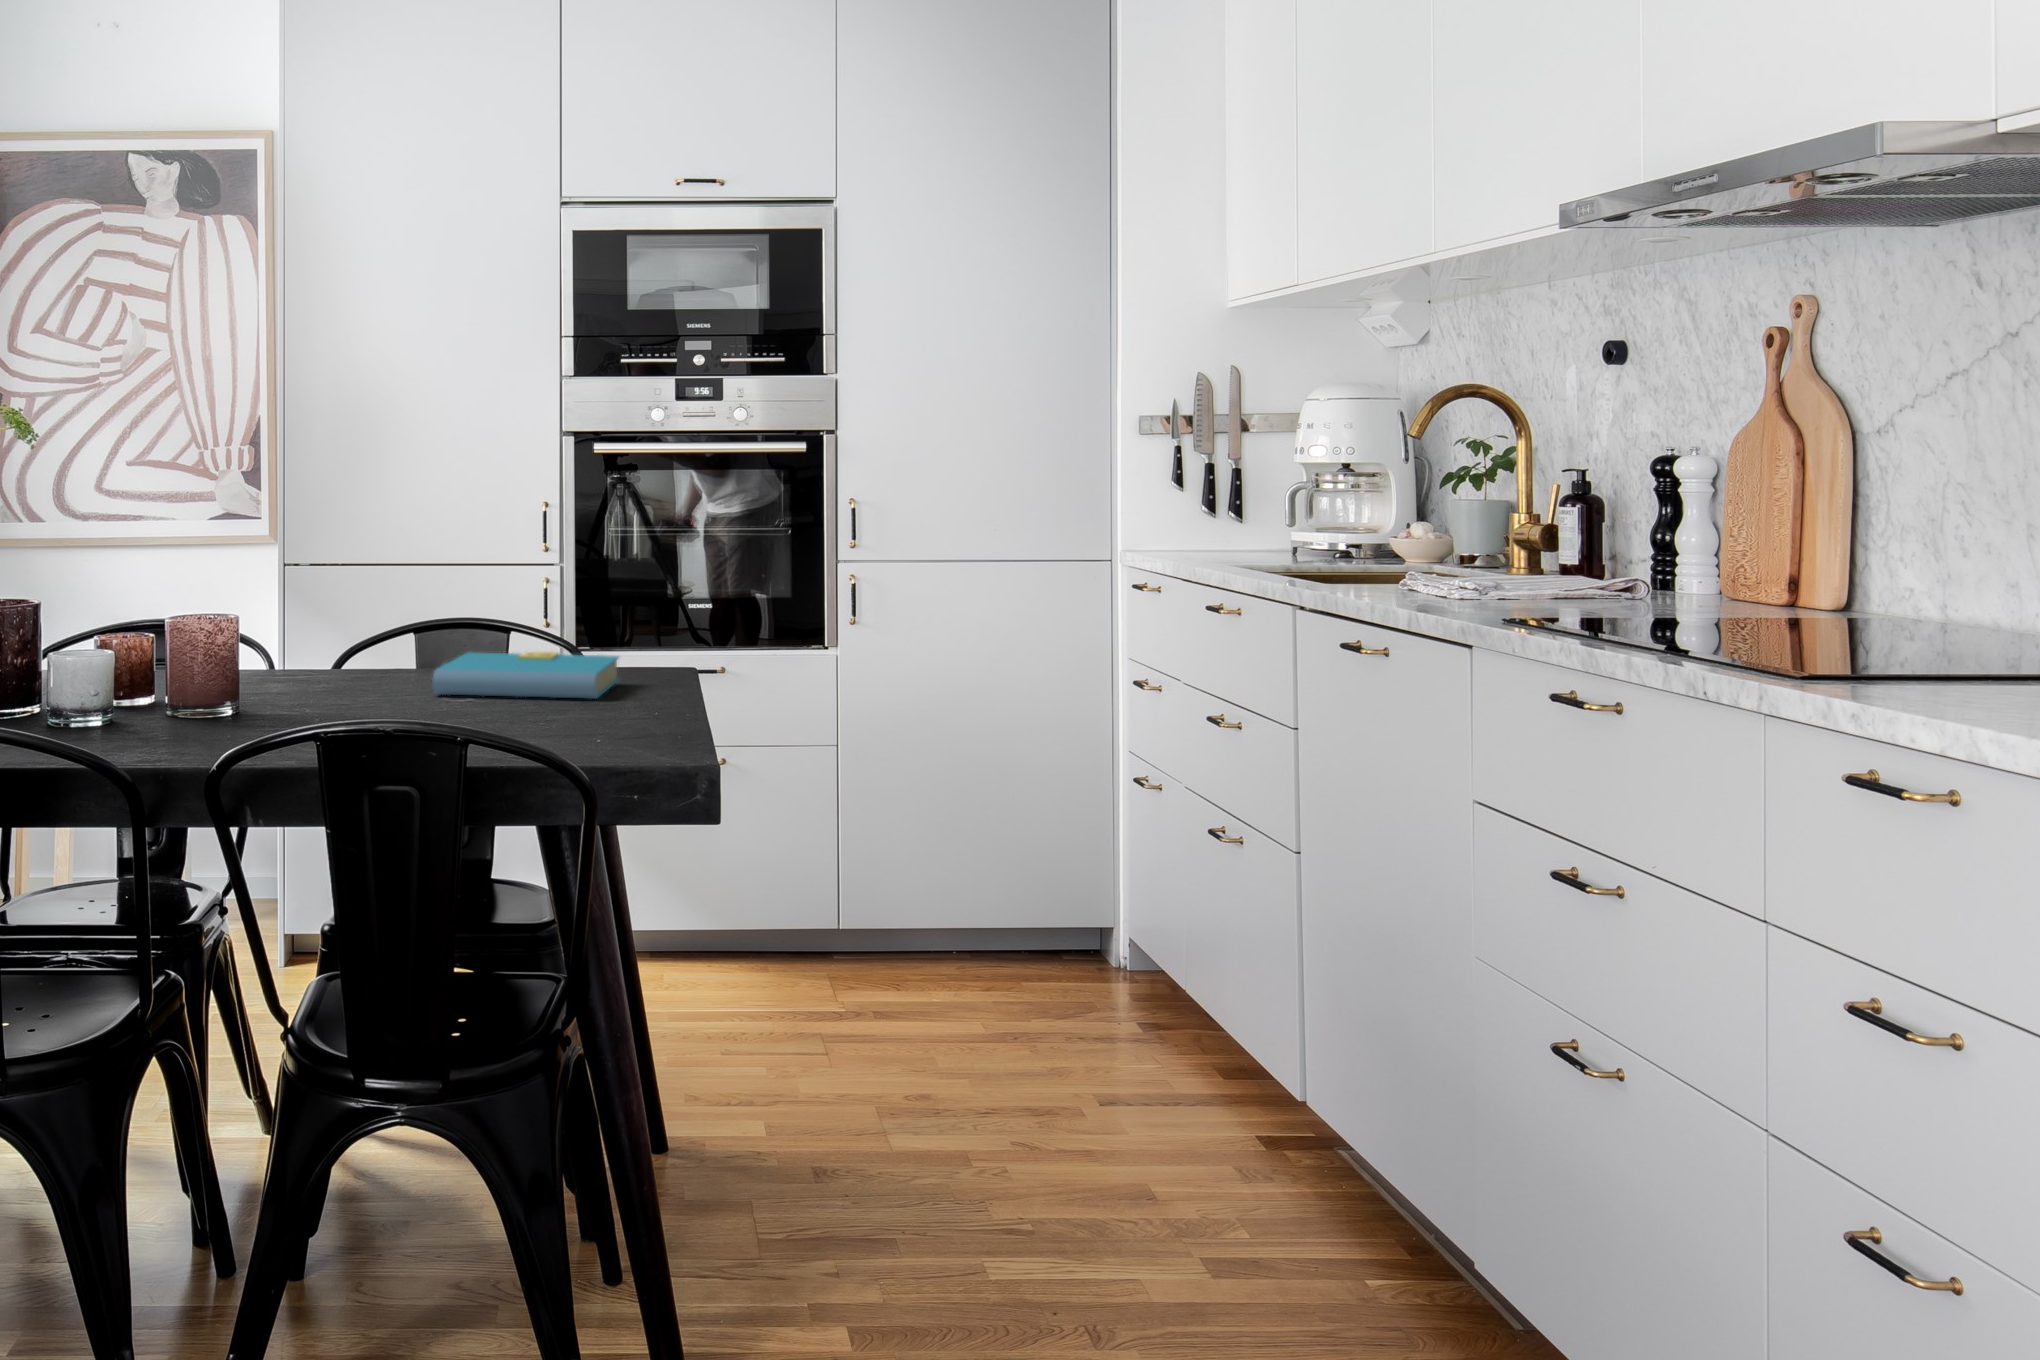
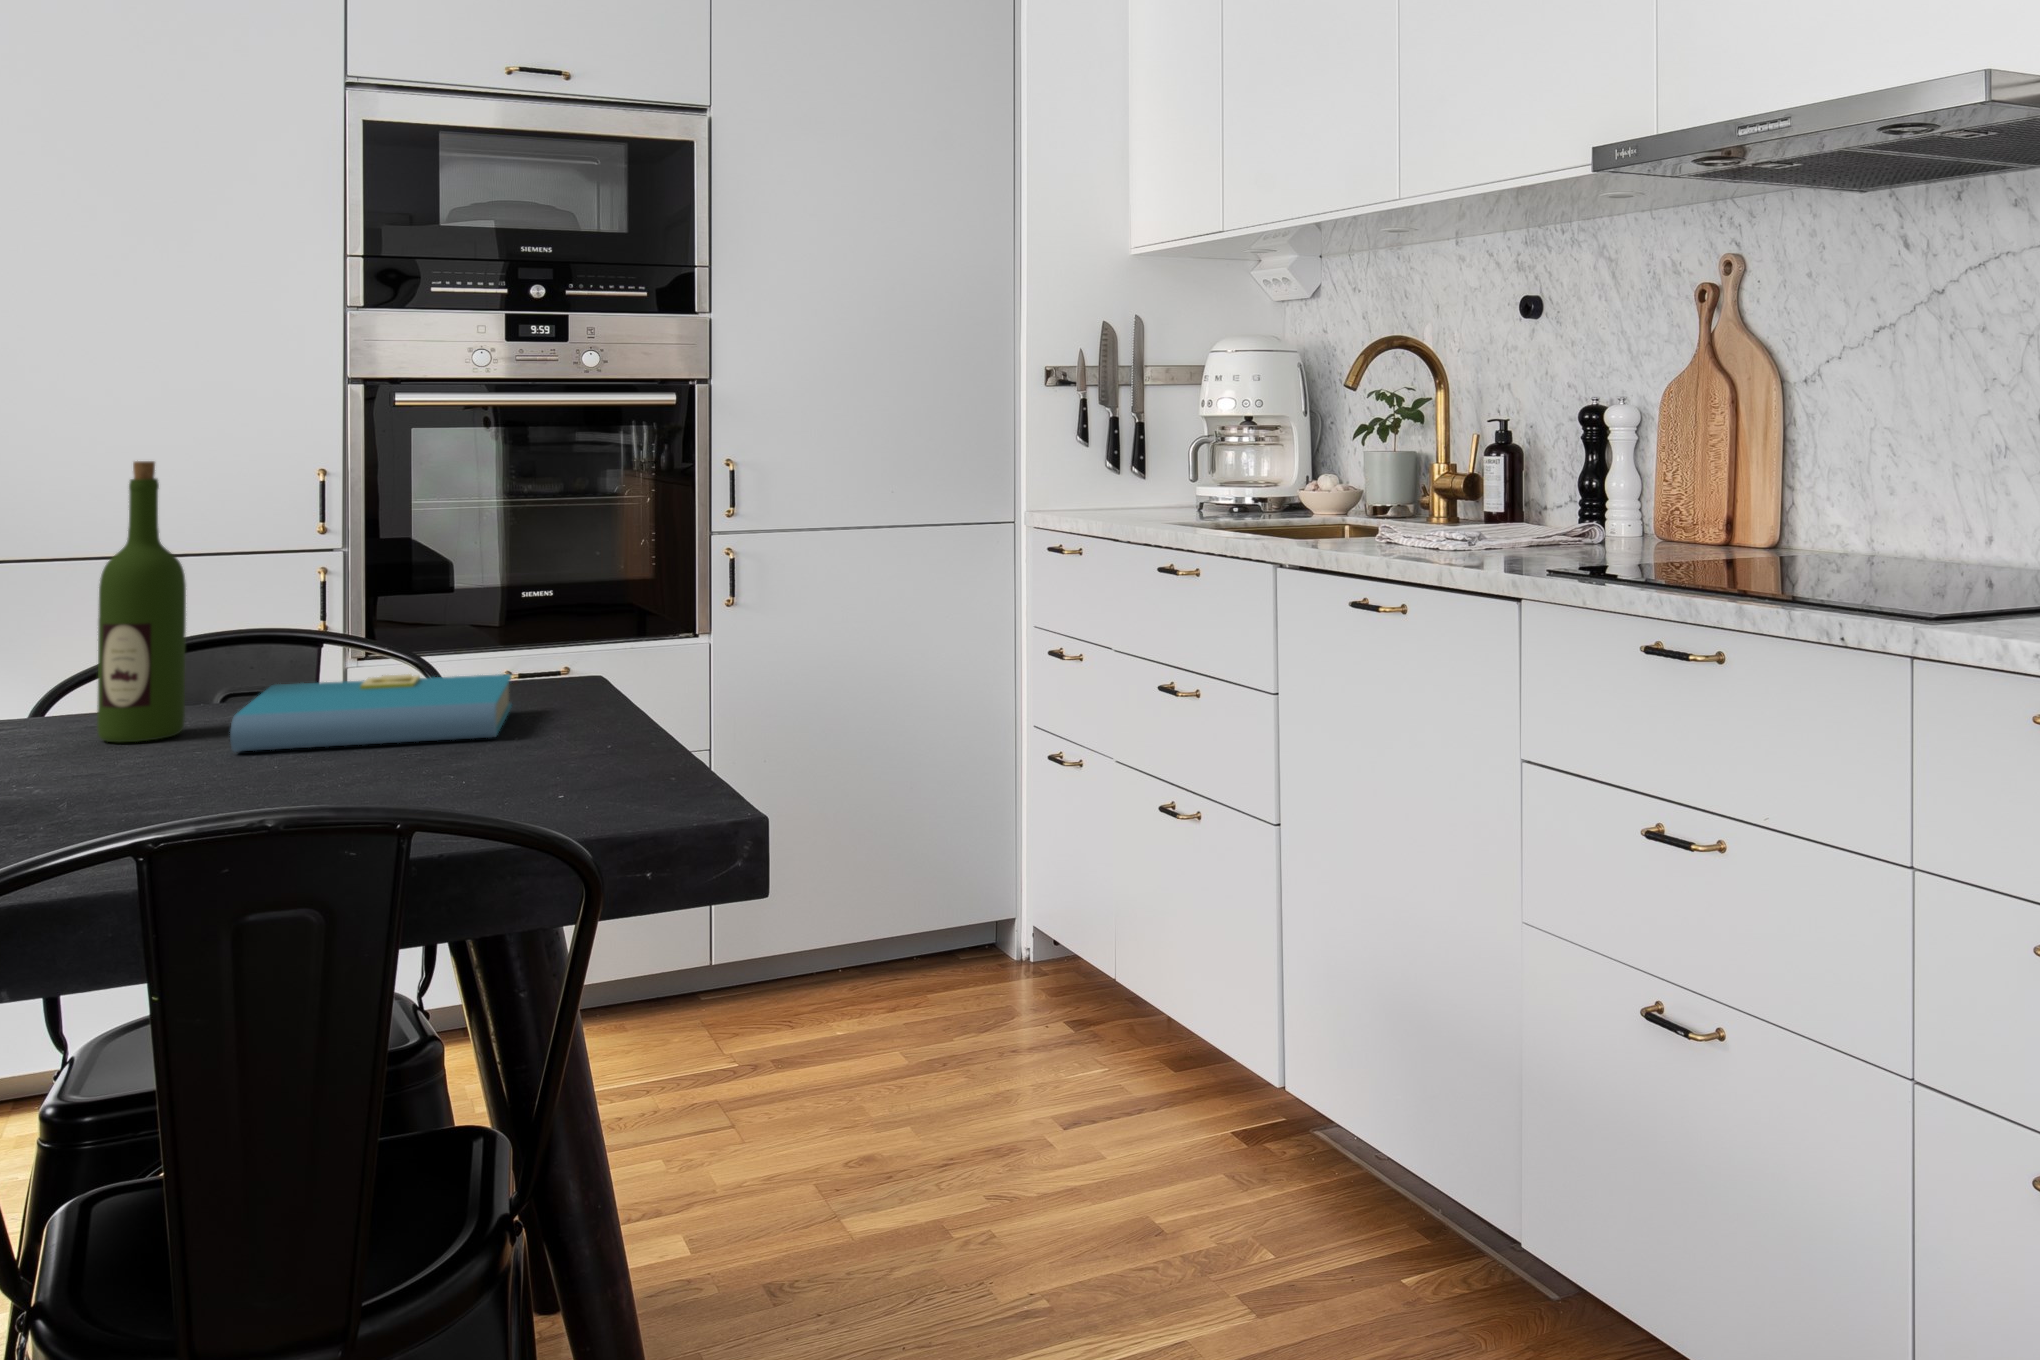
wine bottle: none [365,494,414,684] -> present [97,461,186,742]

